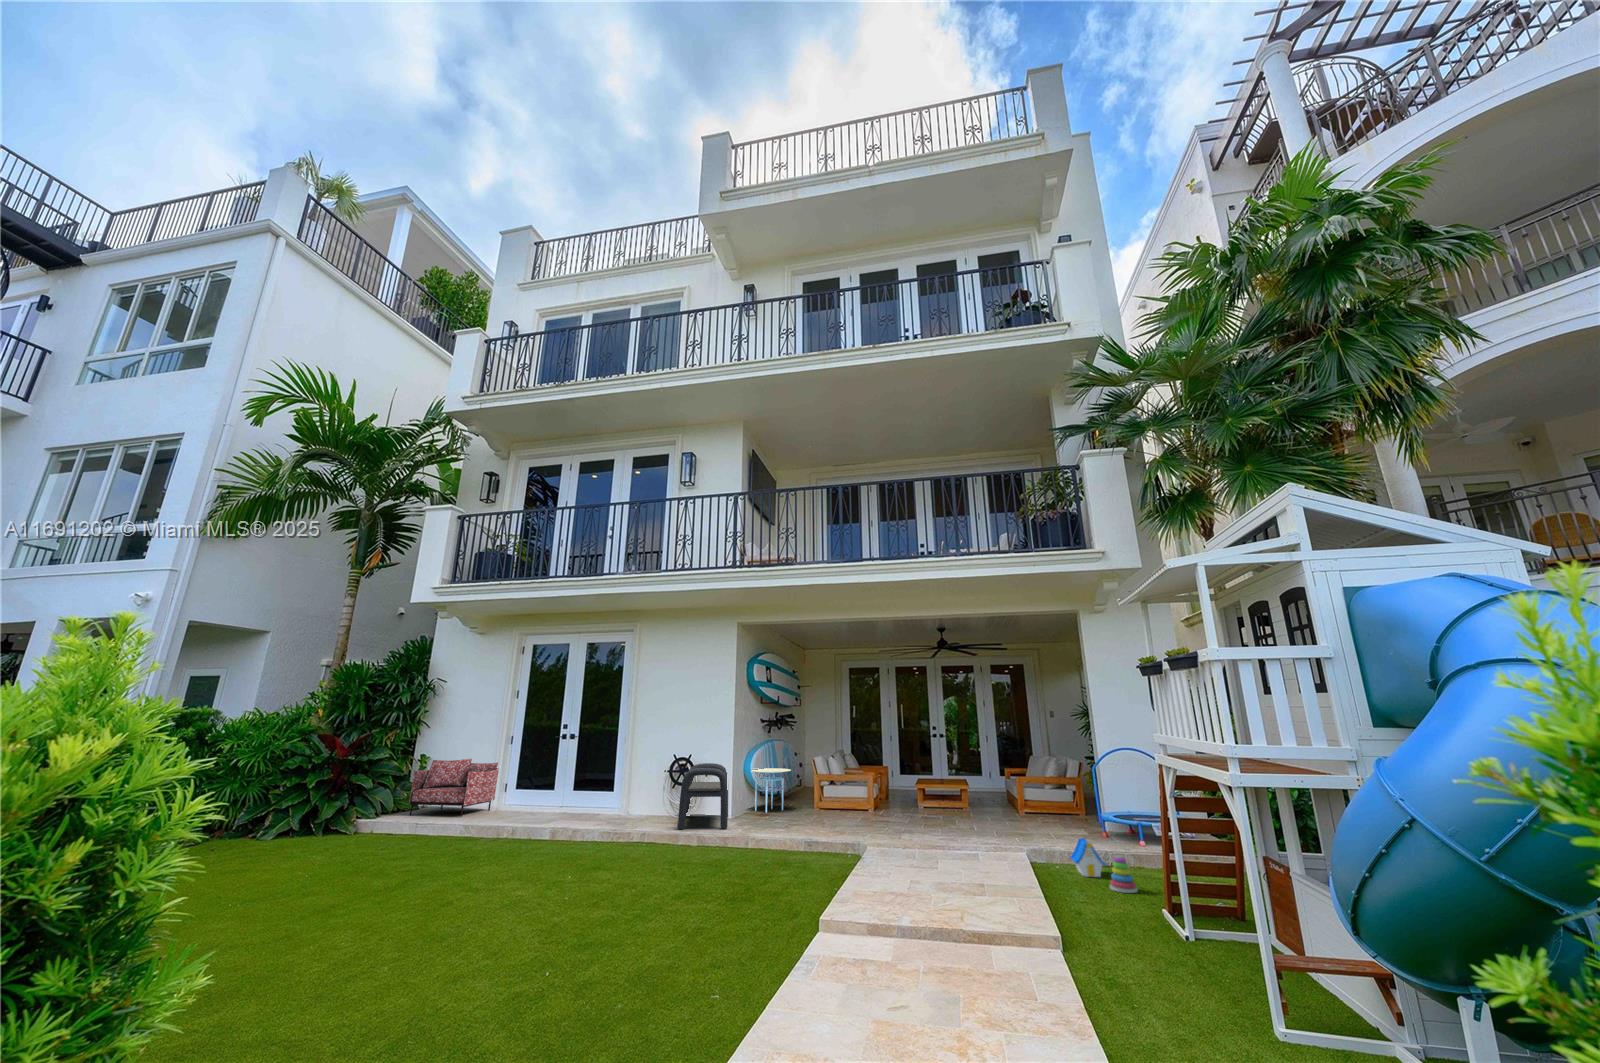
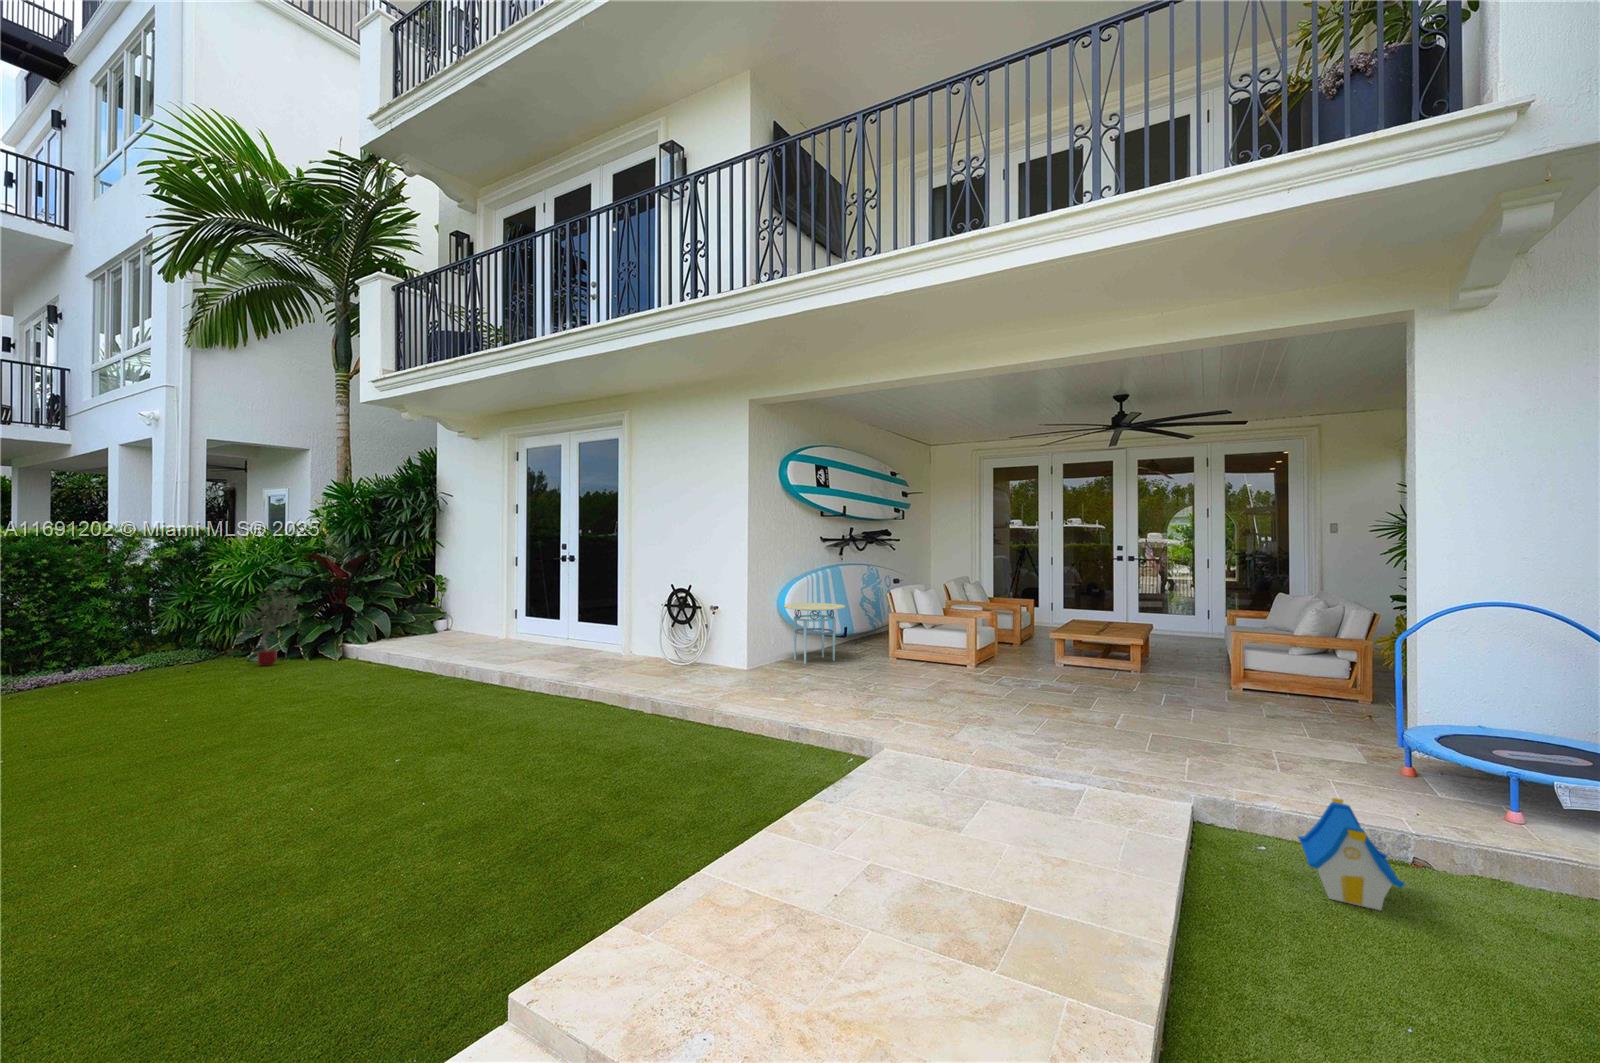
armchair: present [409,759,499,817] -> none [402,582,500,648]
bench: present [678,763,728,829] -> none [641,596,742,690]
potted tree: none [263,764,333,841] -> present [242,587,301,666]
stacking toy: present [1110,855,1138,893] -> none [1405,895,1507,1012]

